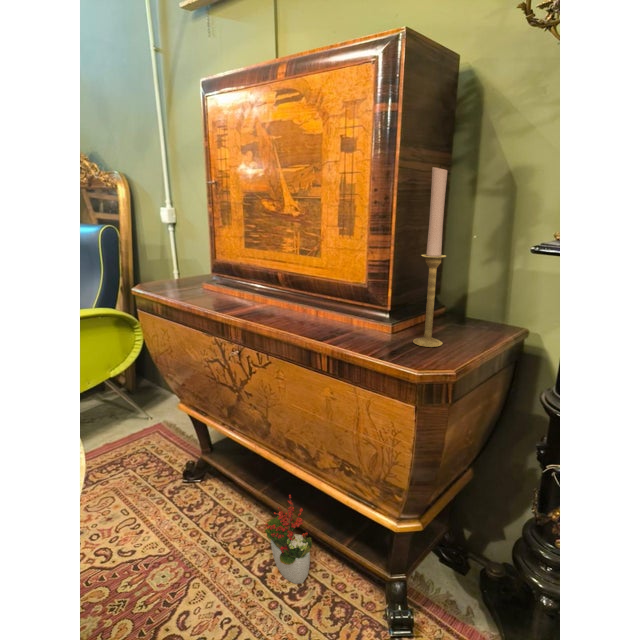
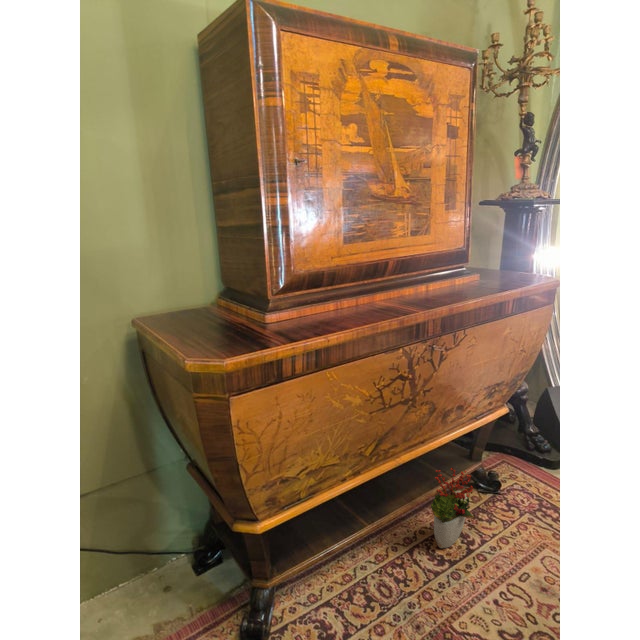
candlestick: present [413,165,447,347] -> none [483,156,506,279]

